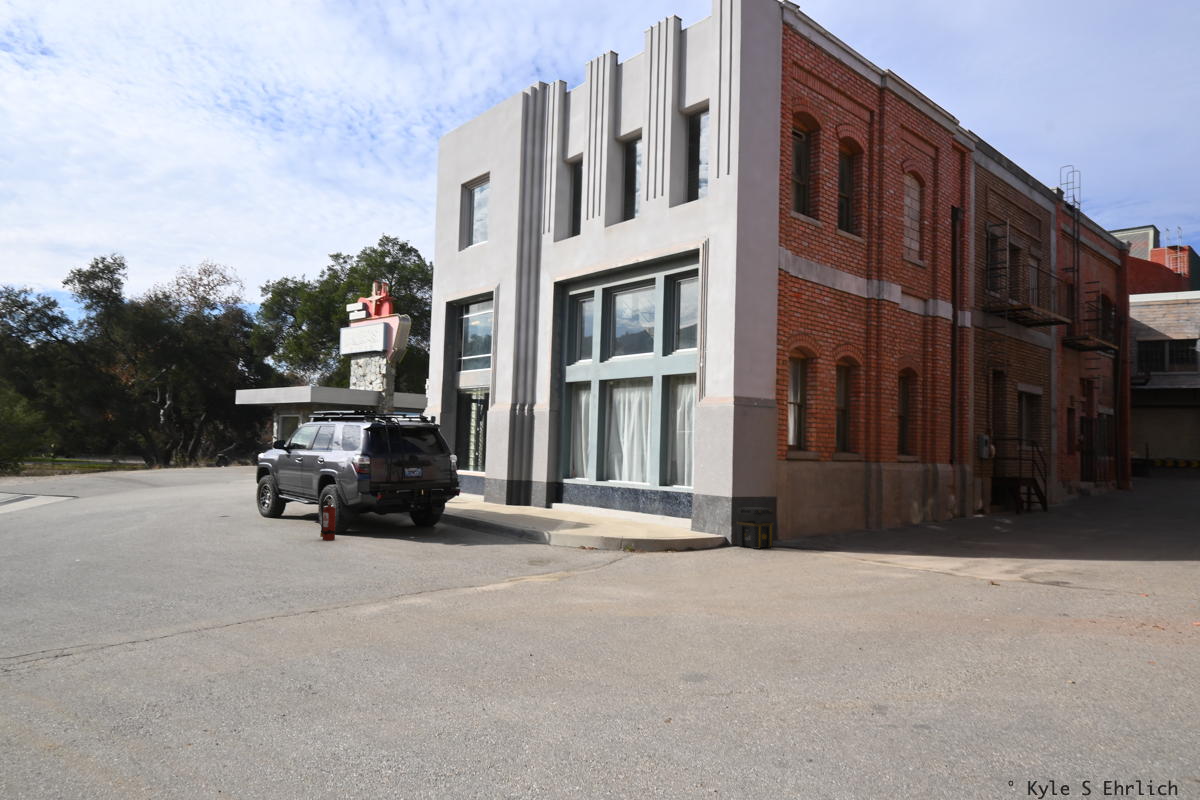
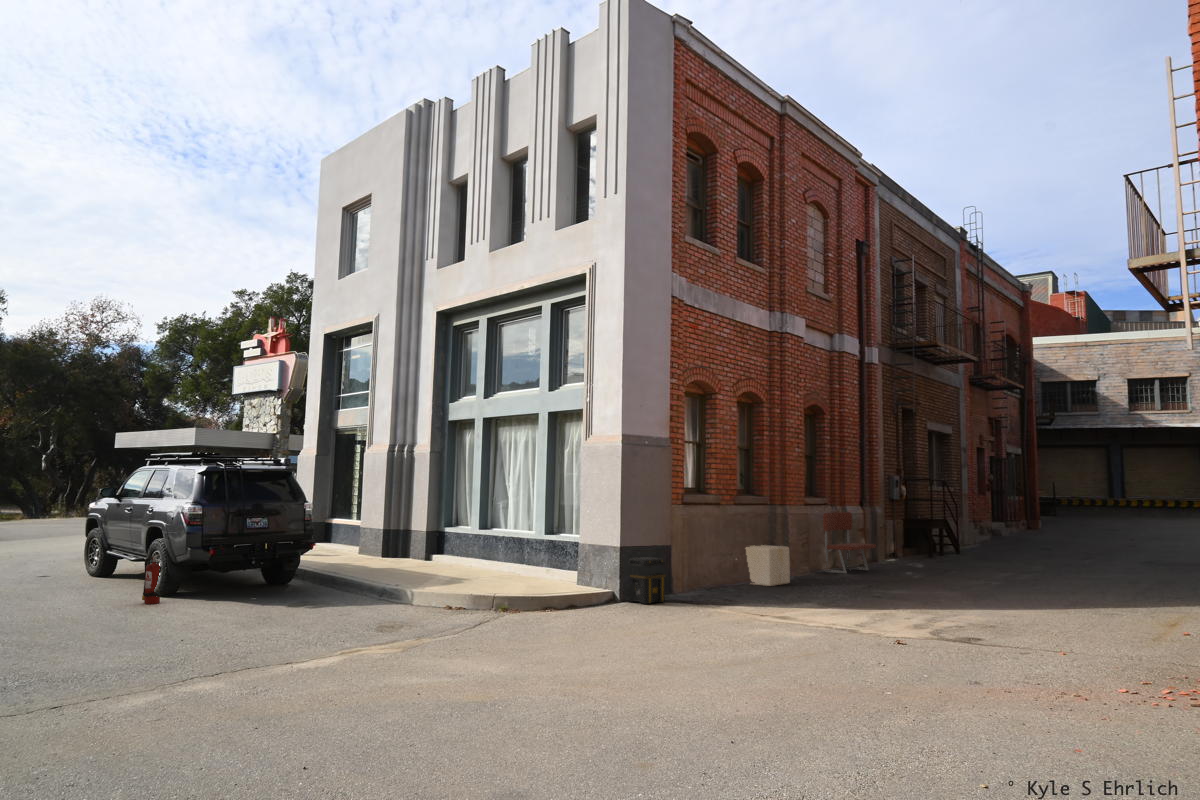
bench: none [916,469,967,526] -> present [823,512,876,574]
cardboard box: none [838,498,885,536] -> present [745,545,790,586]

